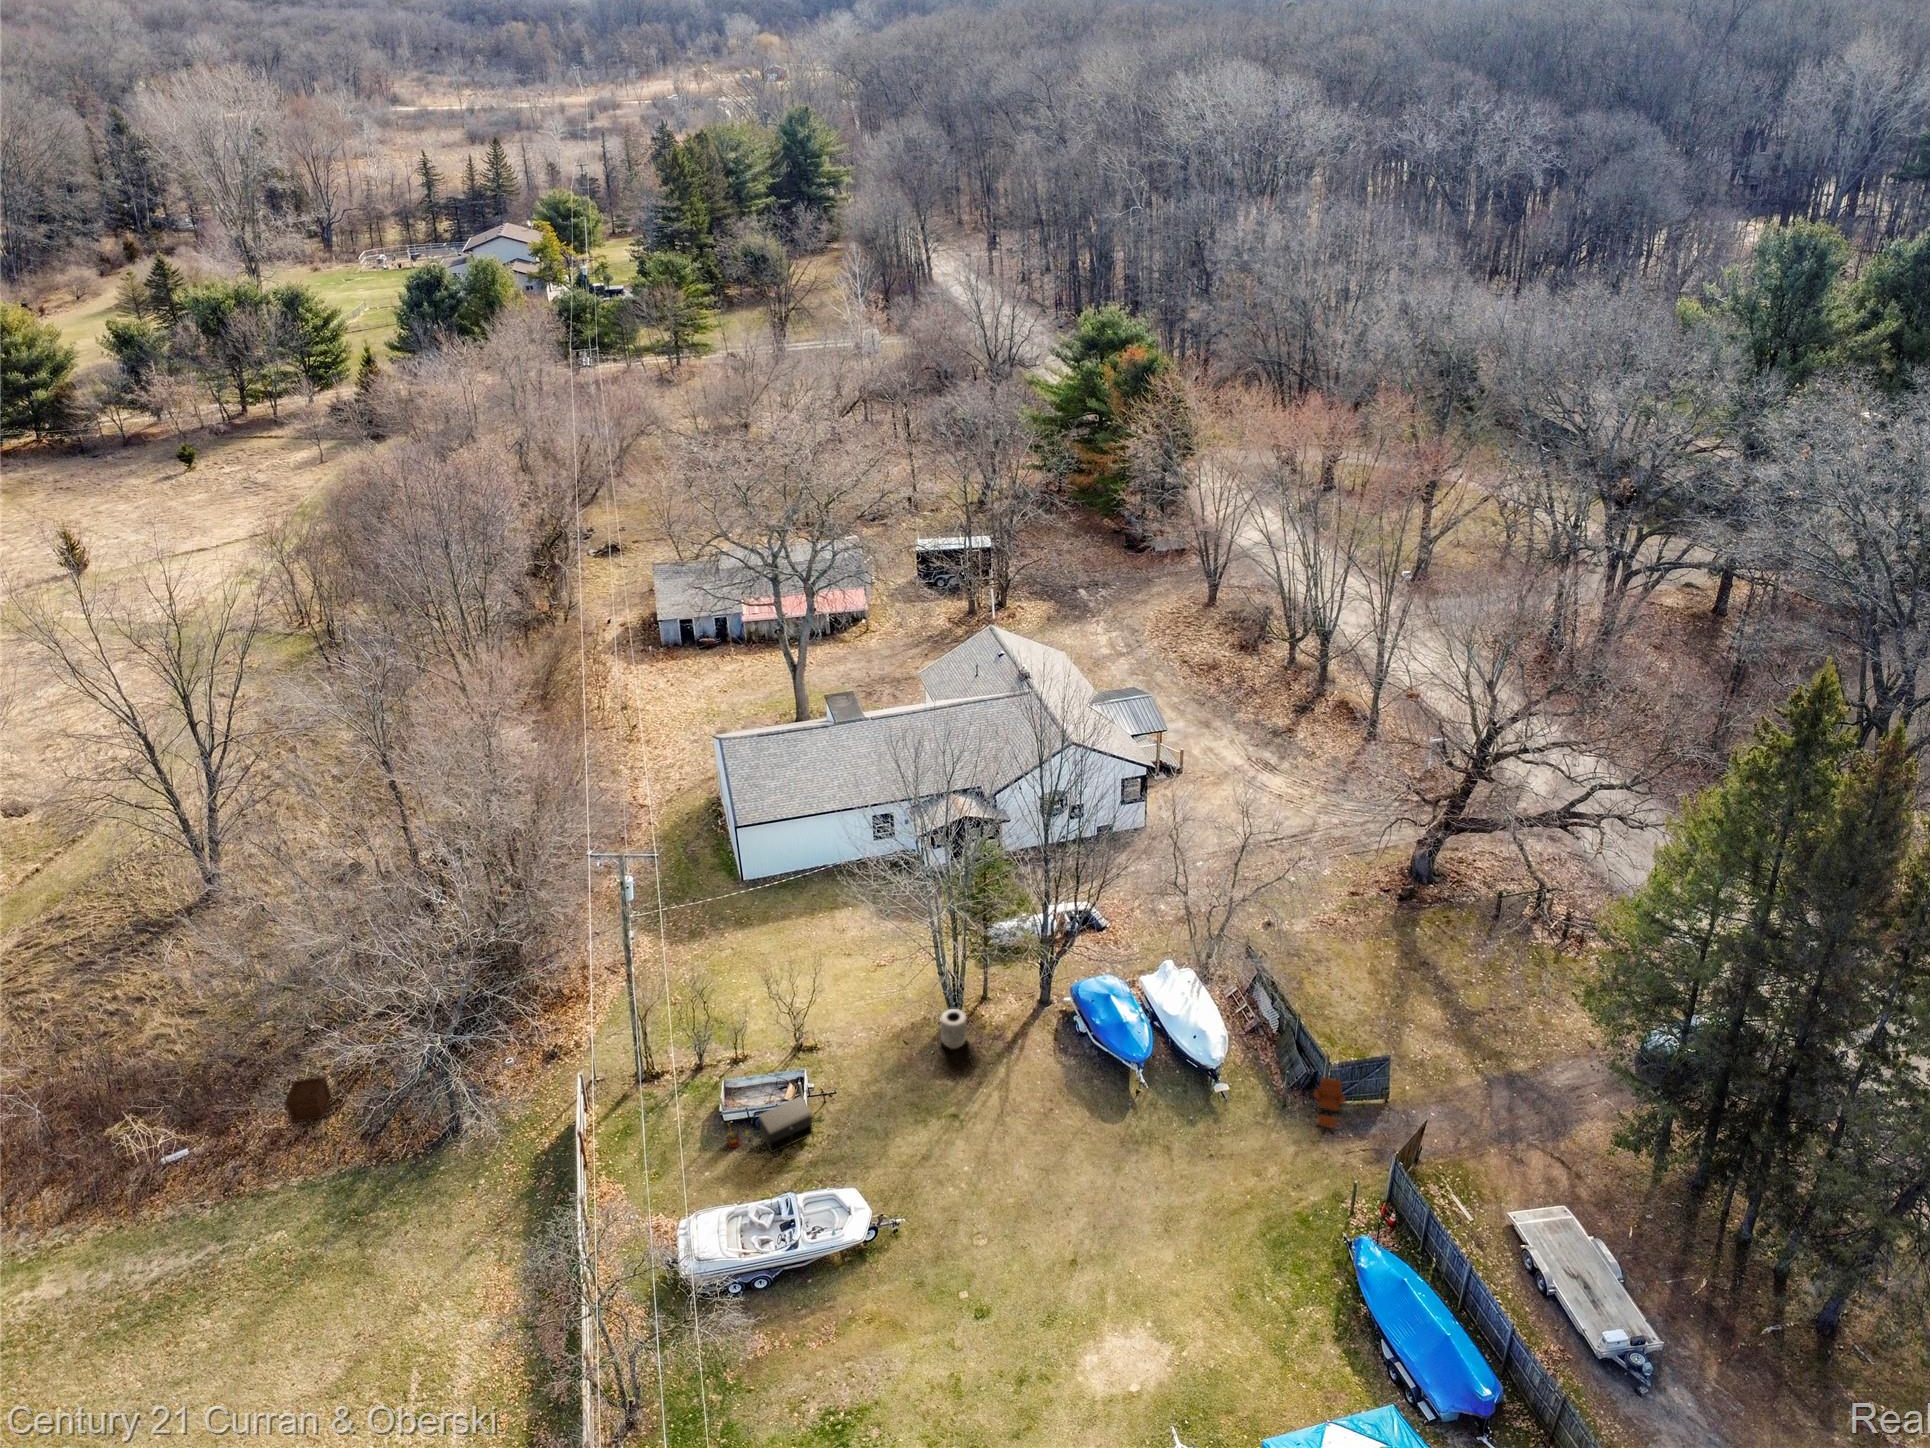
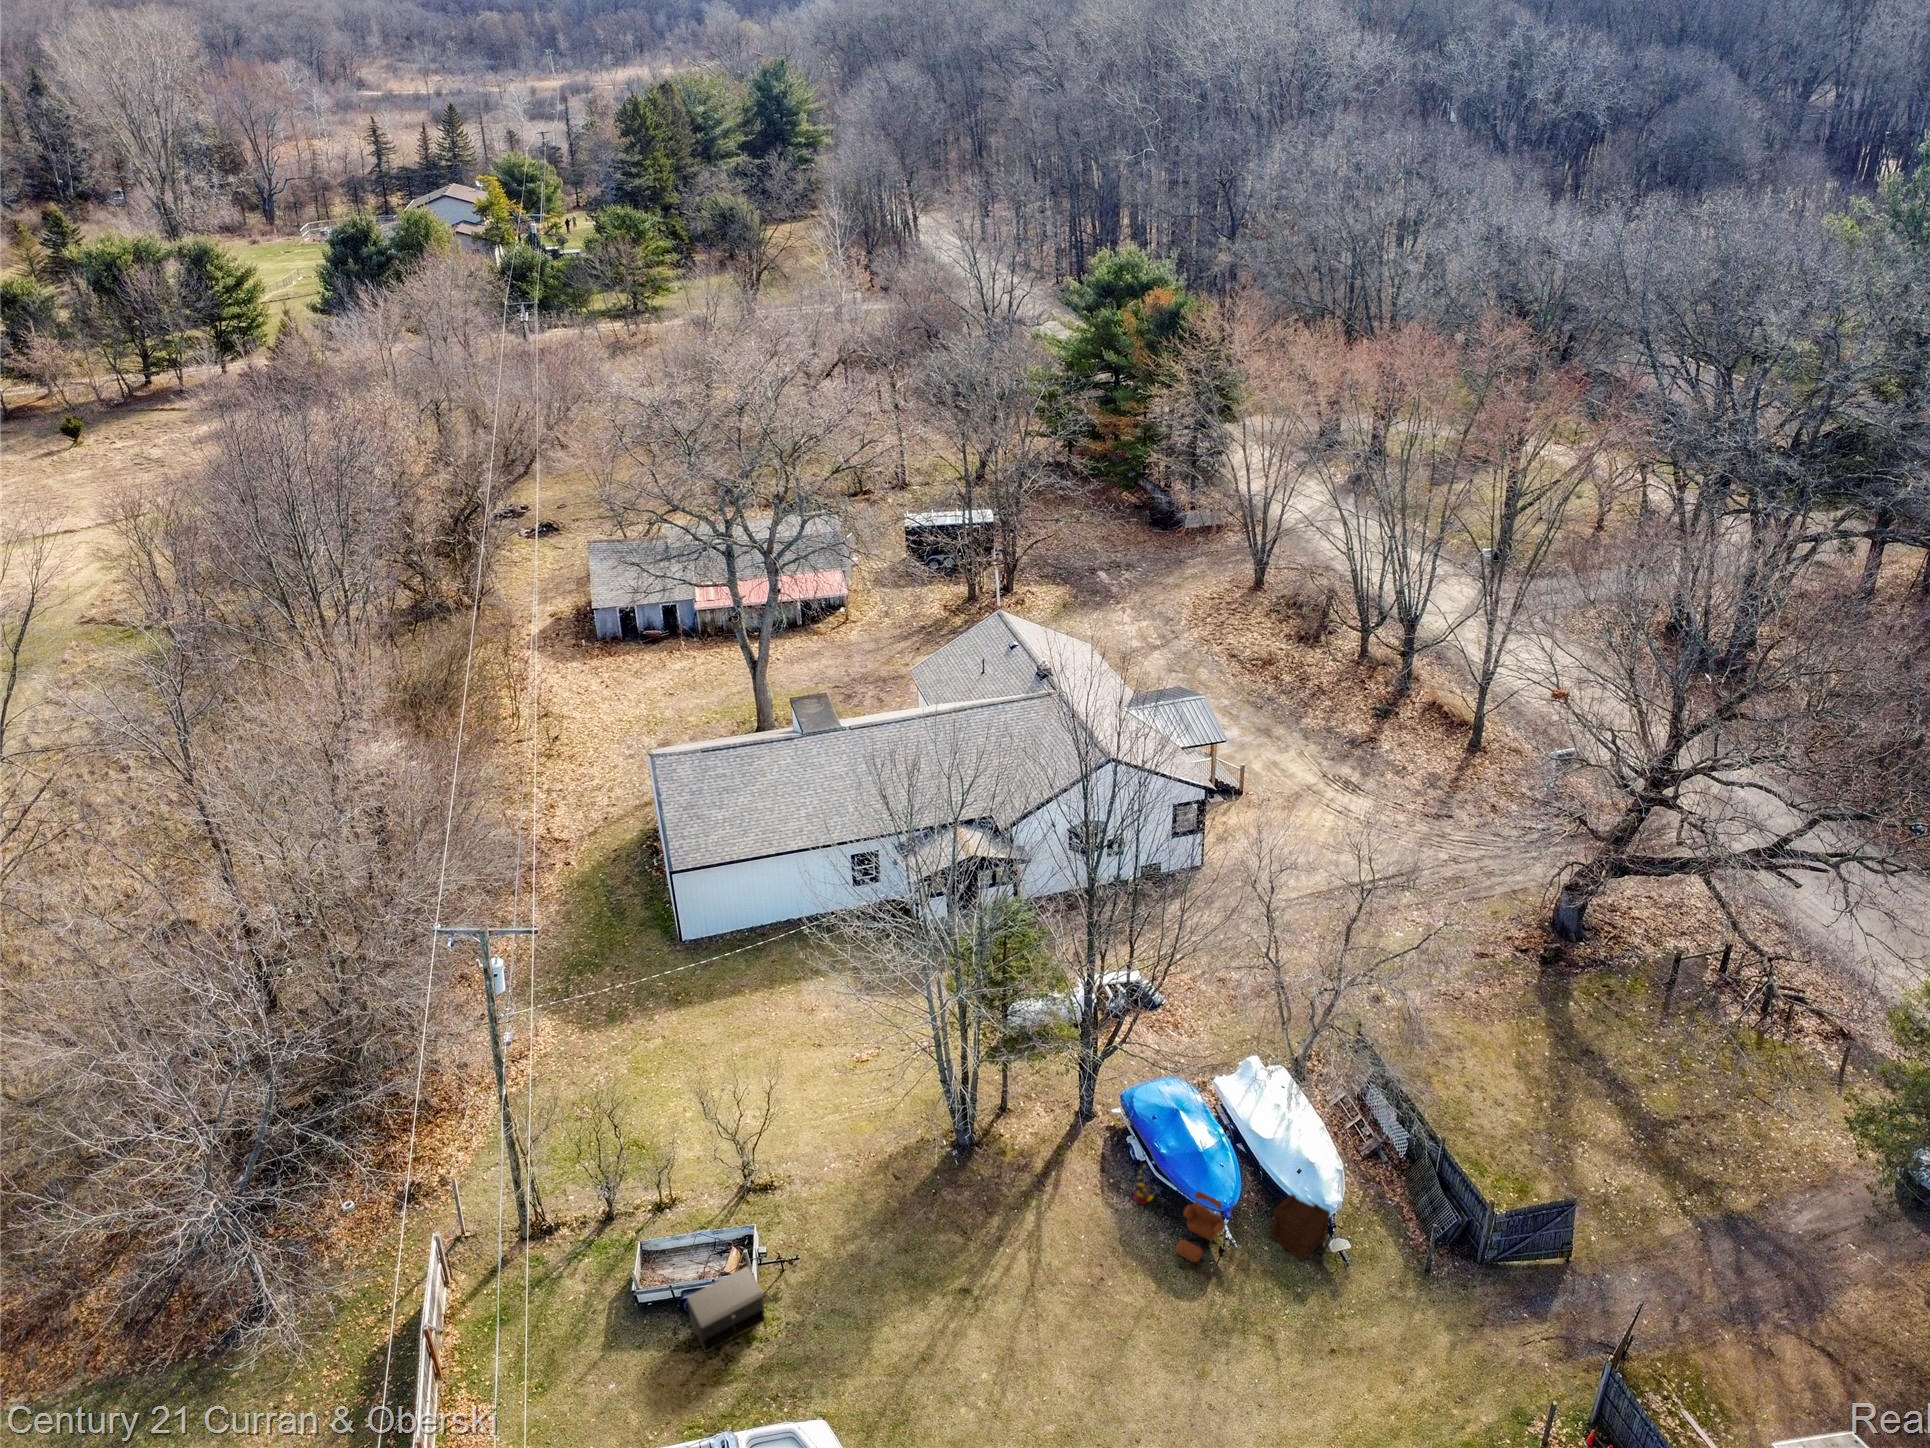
trash can: present [940,1009,967,1049] -> none [944,1128,981,1183]
wooden crate: present [285,1077,332,1122] -> present [1270,1194,1330,1260]
lounge chair: present [1314,1077,1346,1133] -> present [1176,1191,1226,1270]
decorative plant: present [727,1129,749,1148] -> present [1134,1166,1153,1205]

